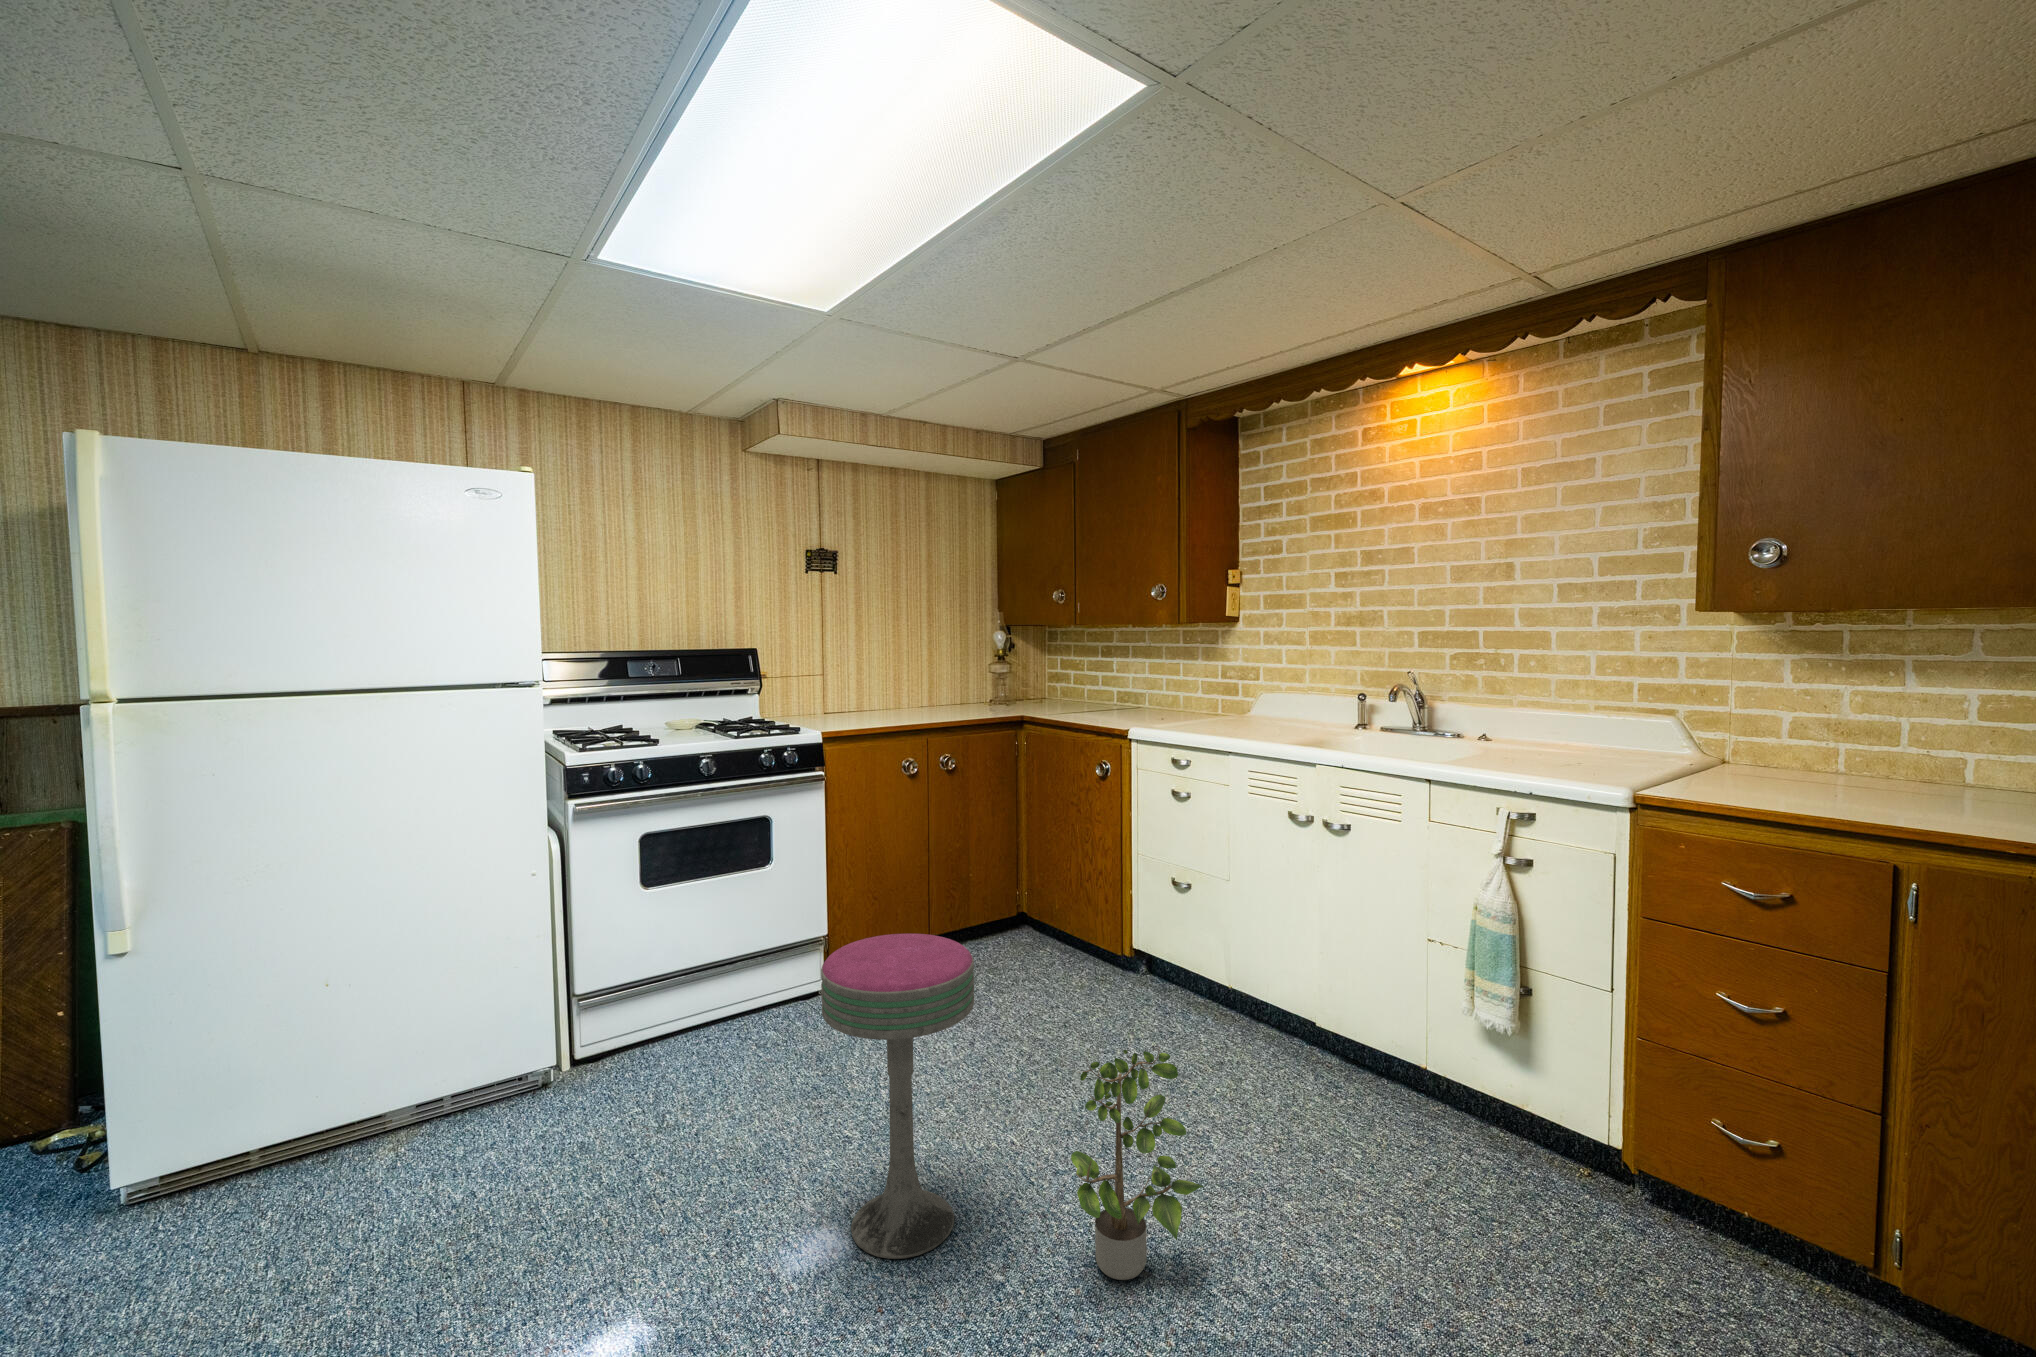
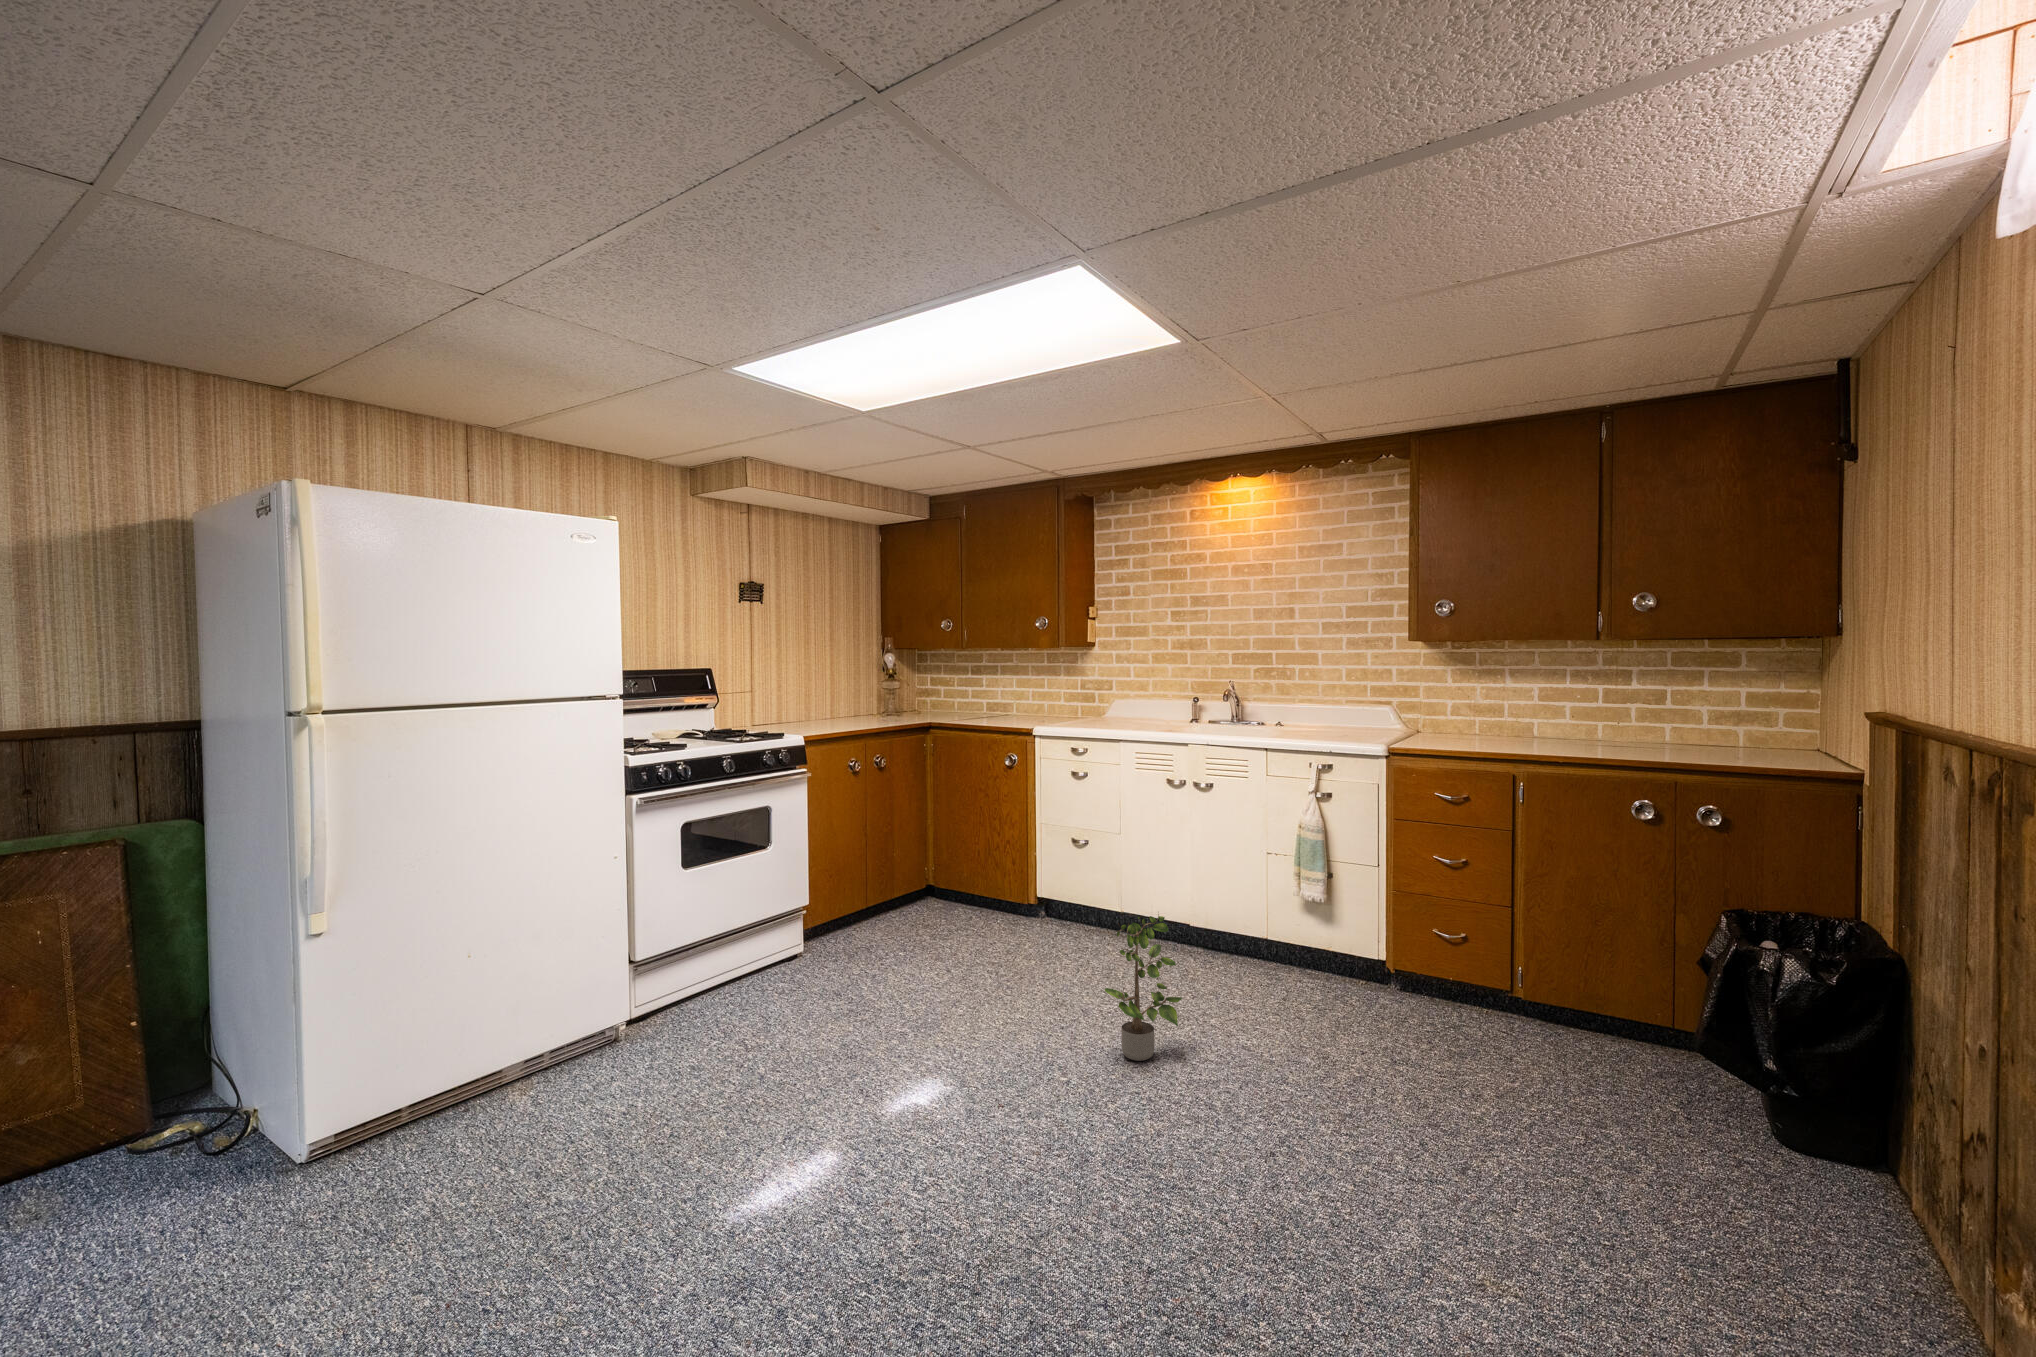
bar stool: present [821,934,974,1259] -> none [933,863,1036,1076]

